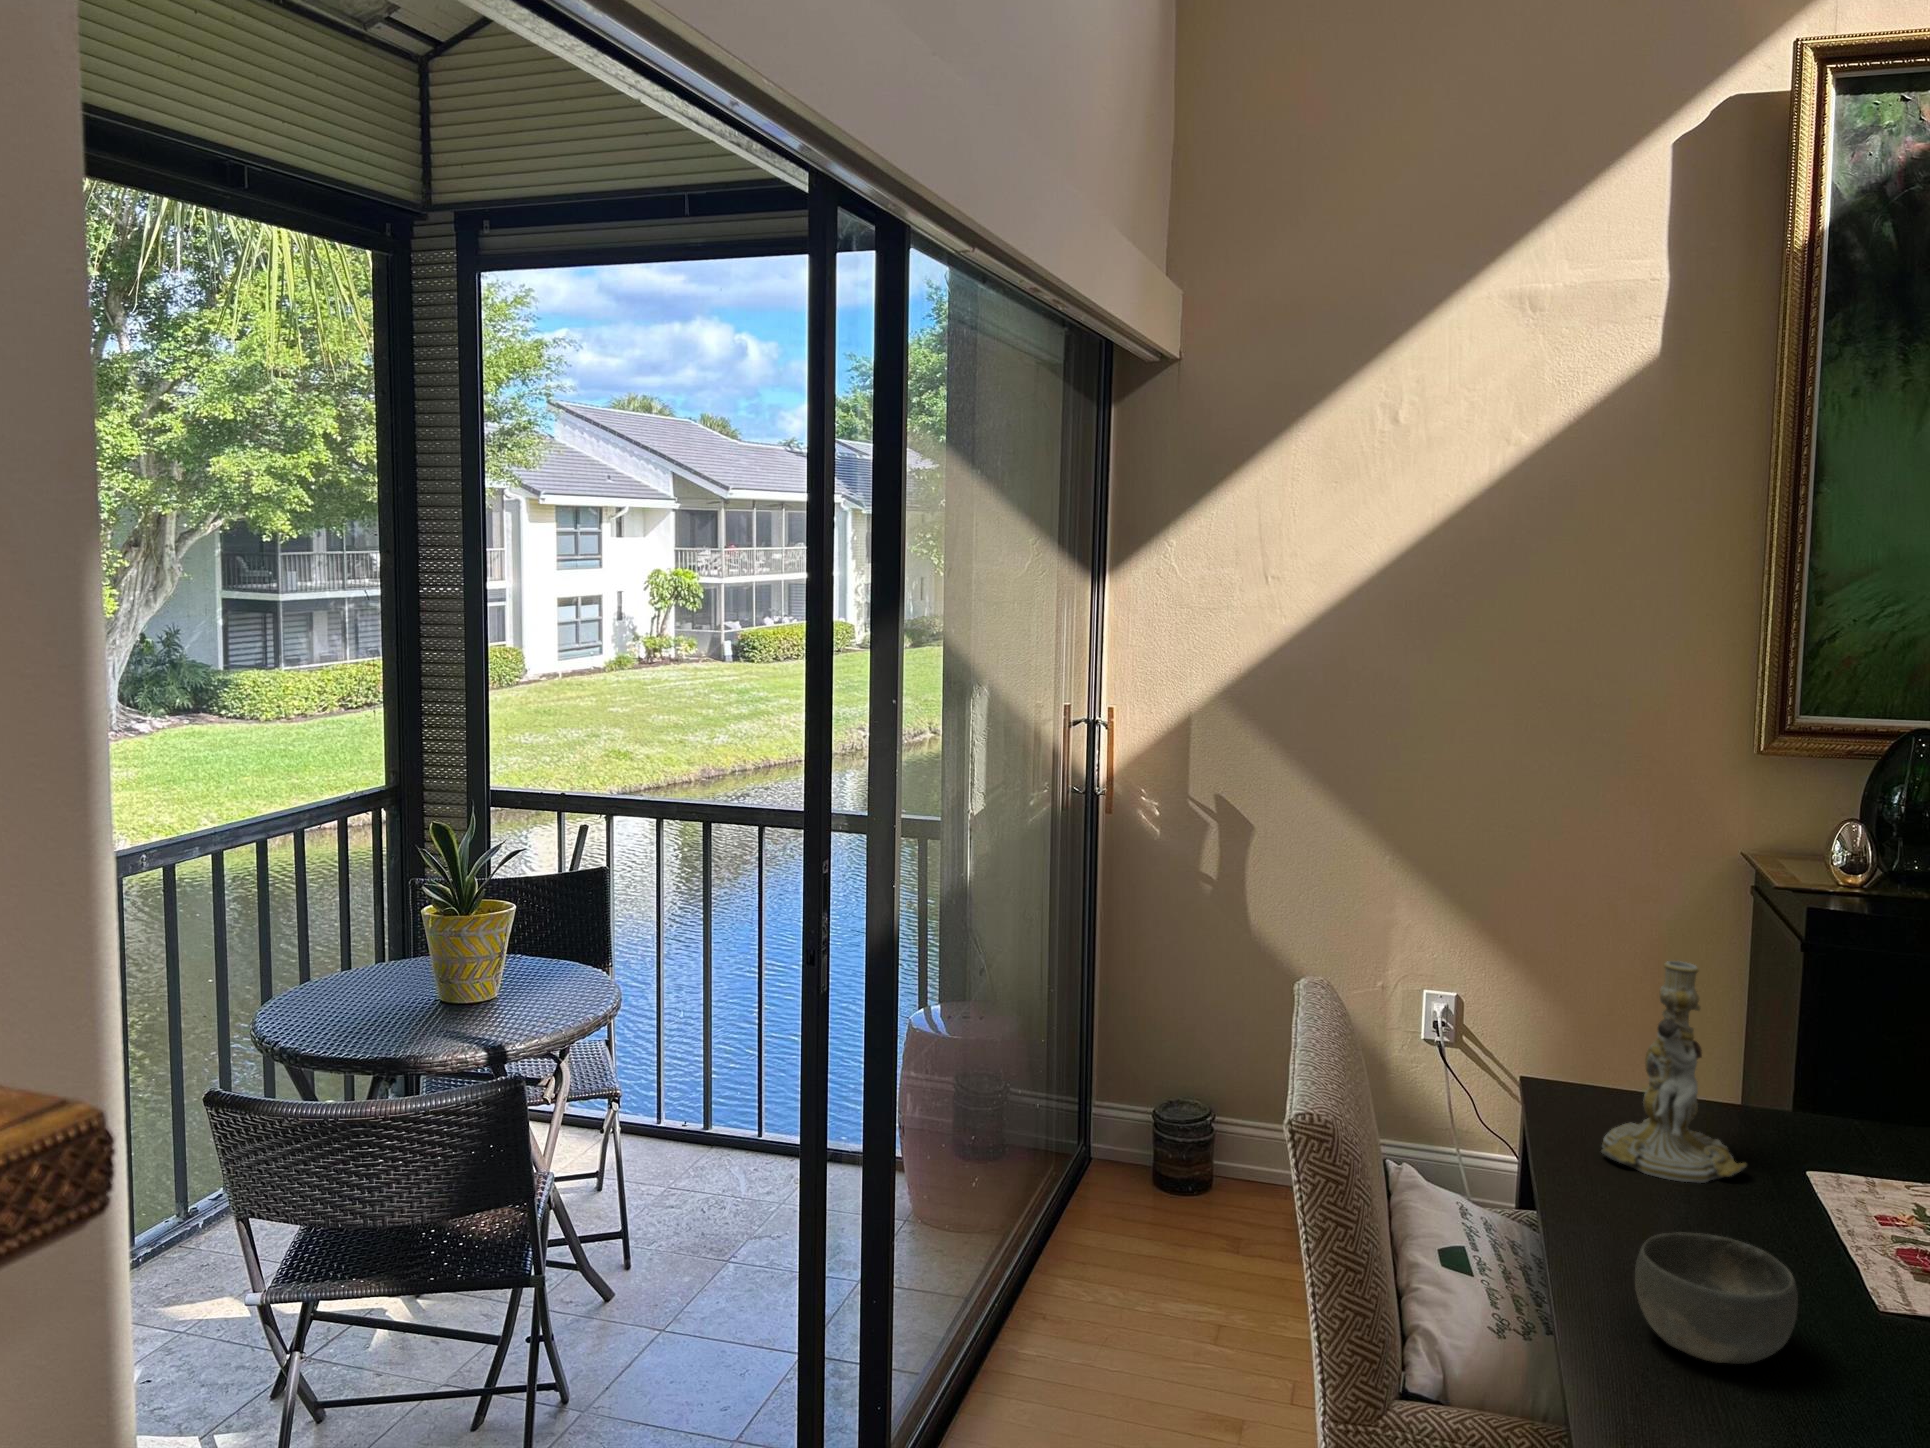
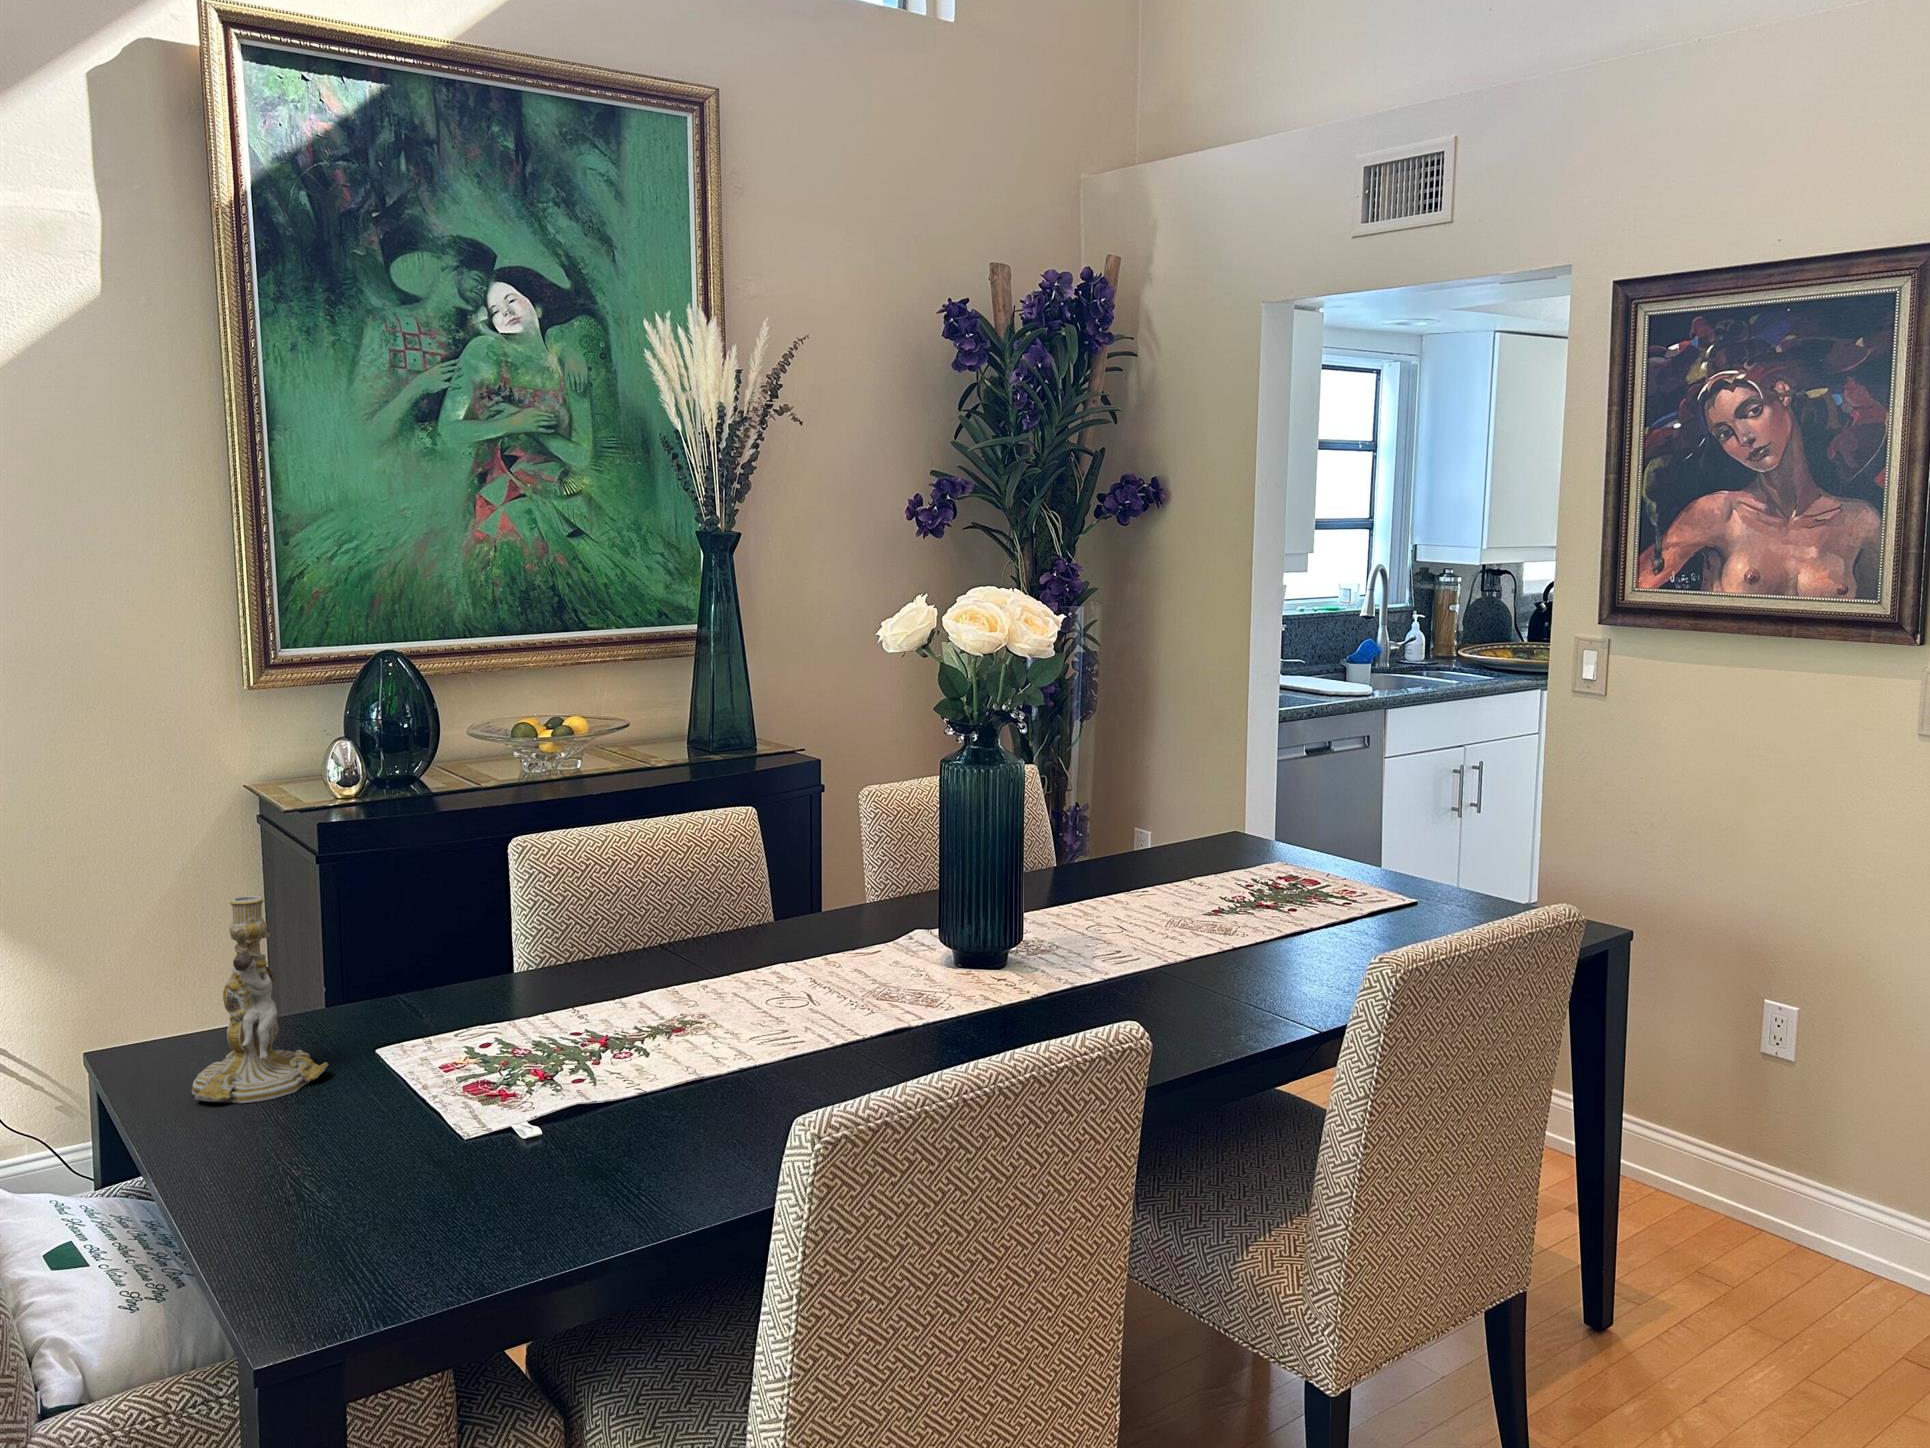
bowl: present [1635,1232,1798,1364] -> none [278,1120,417,1233]

